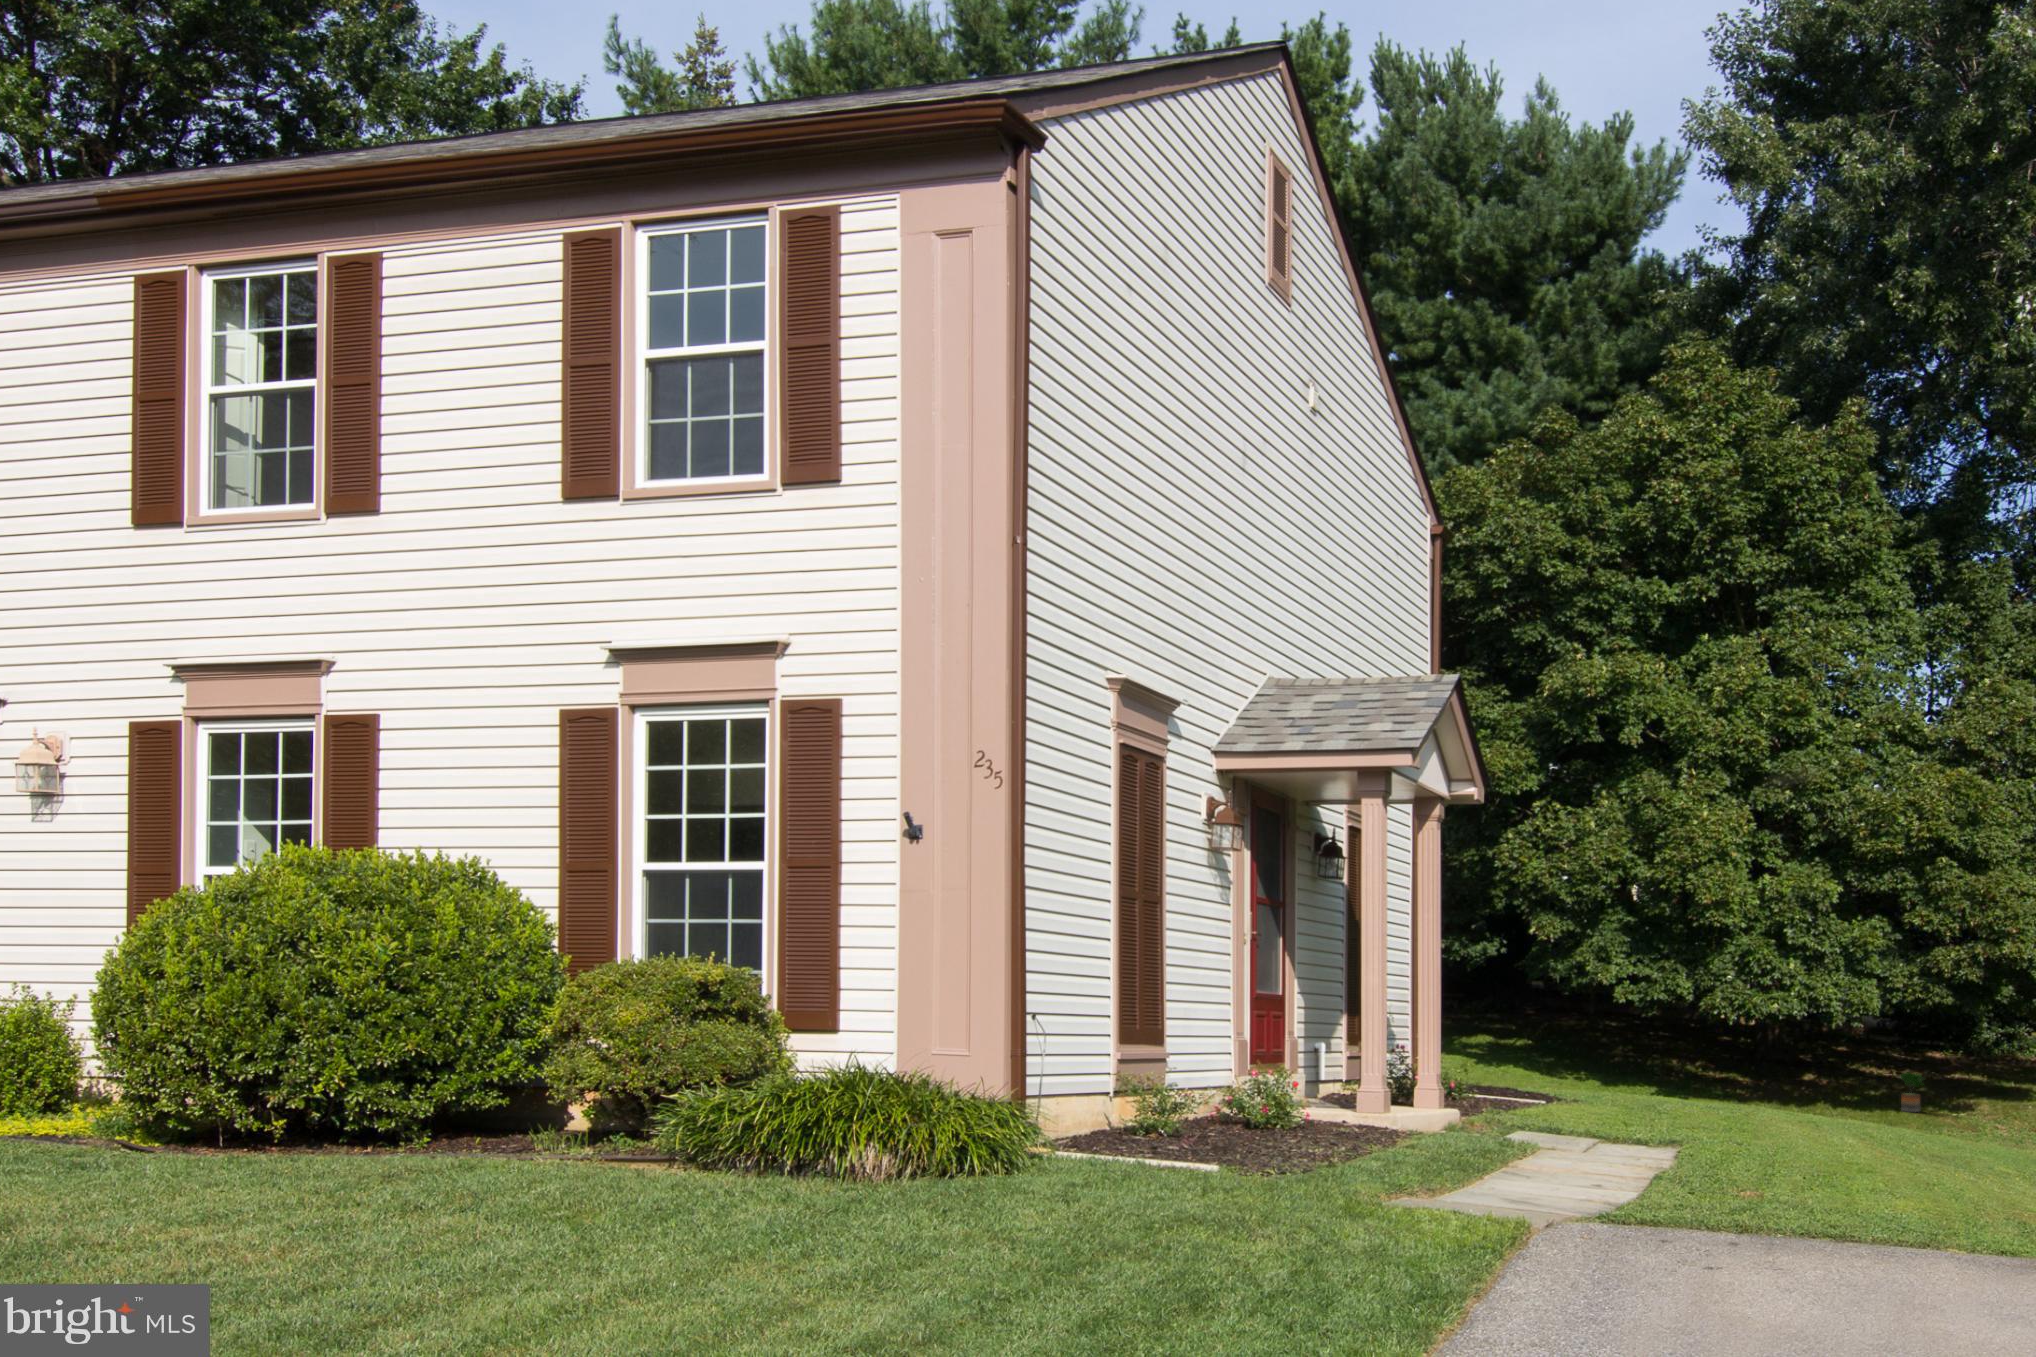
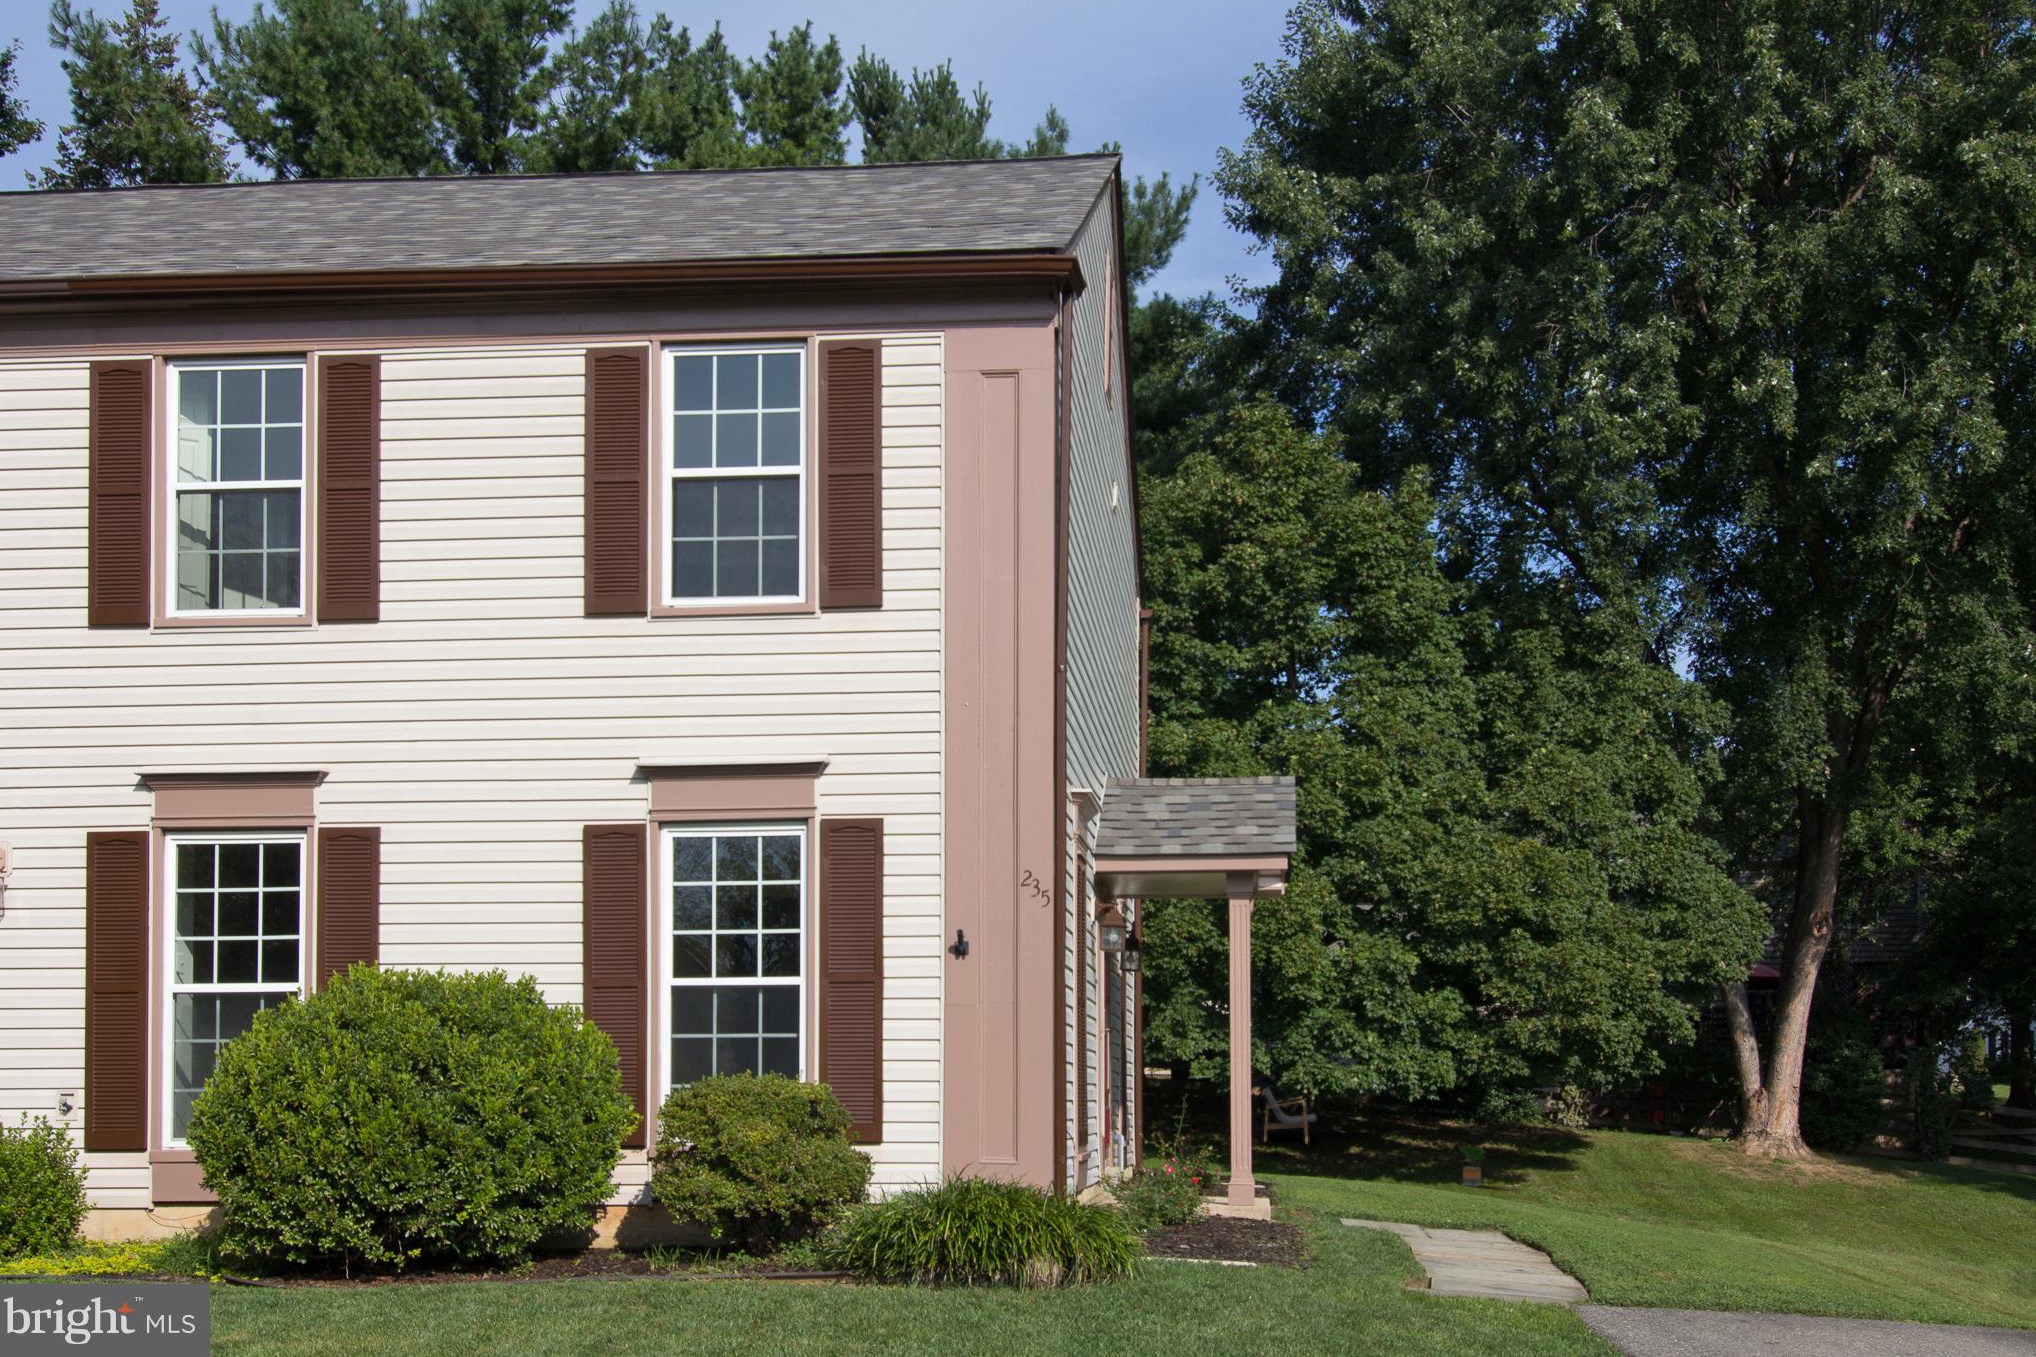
lounge chair: none [1709,1010,1769,1072] -> present [1264,1088,1316,1142]

